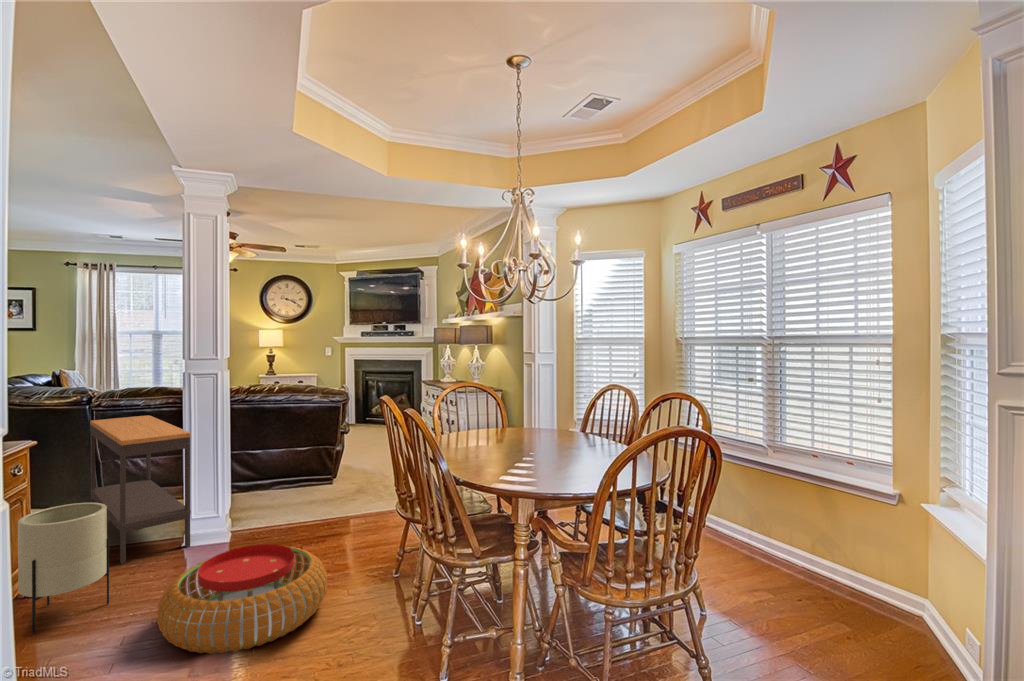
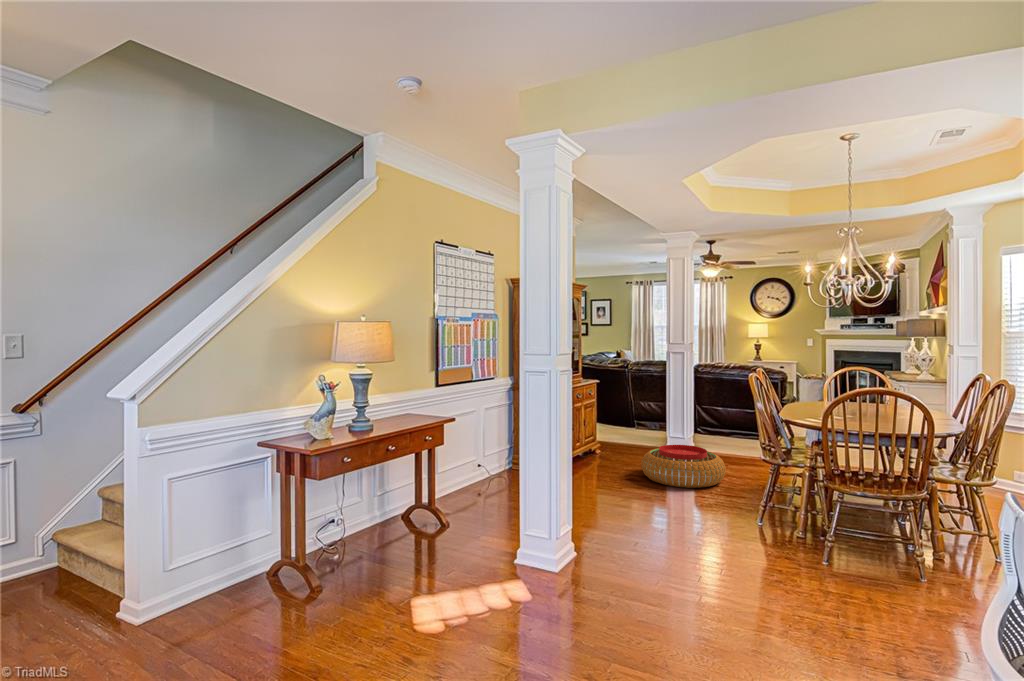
console table: present [90,415,191,564] -> none [628,377,670,451]
planter: present [18,503,109,634] -> none [595,410,628,462]

